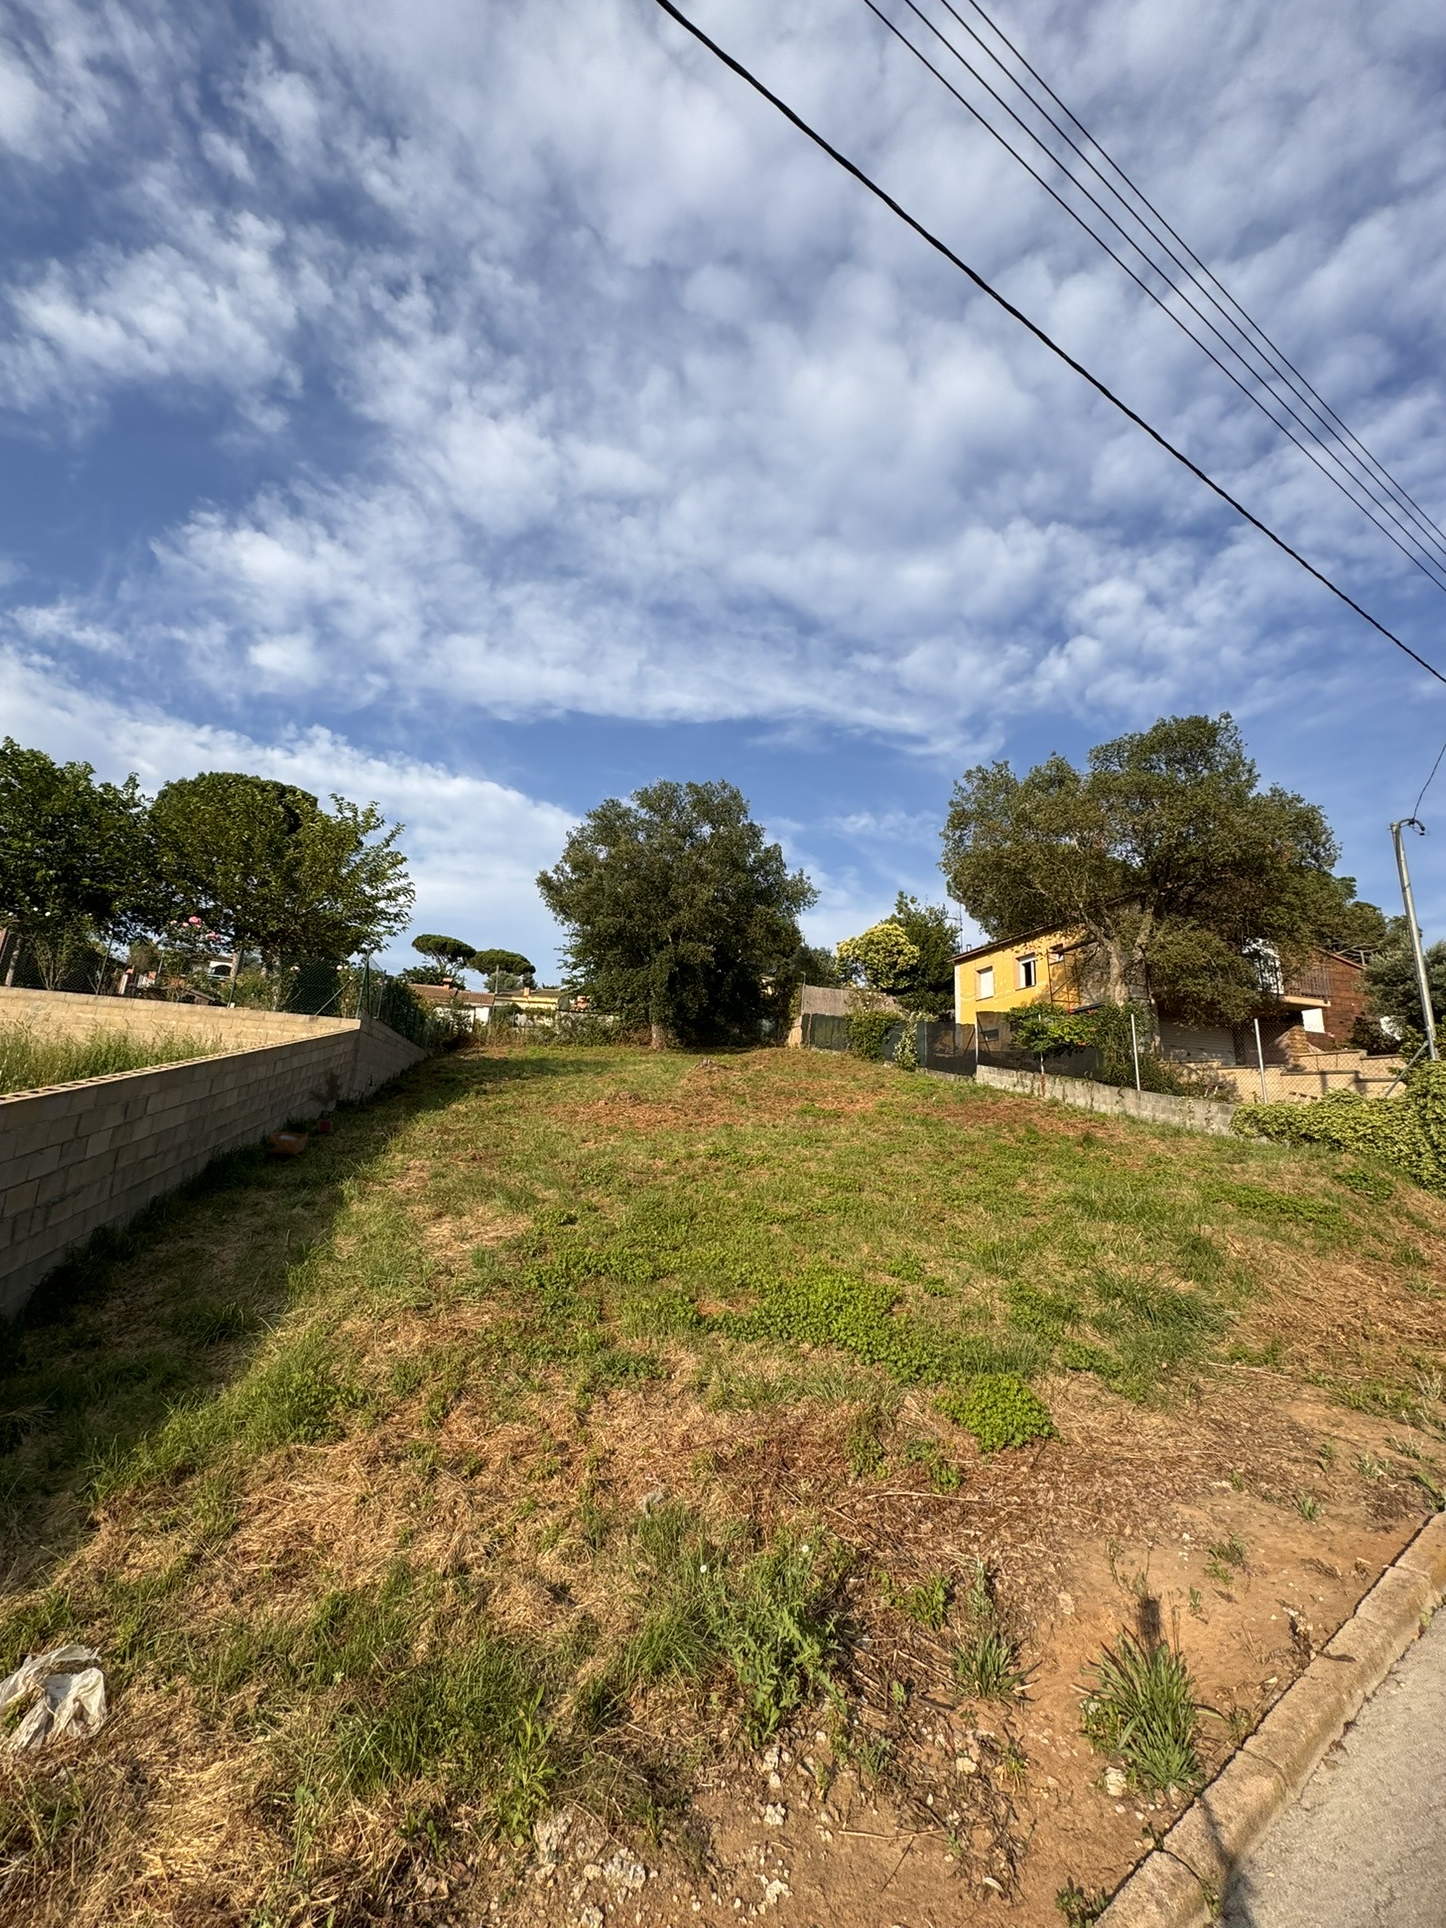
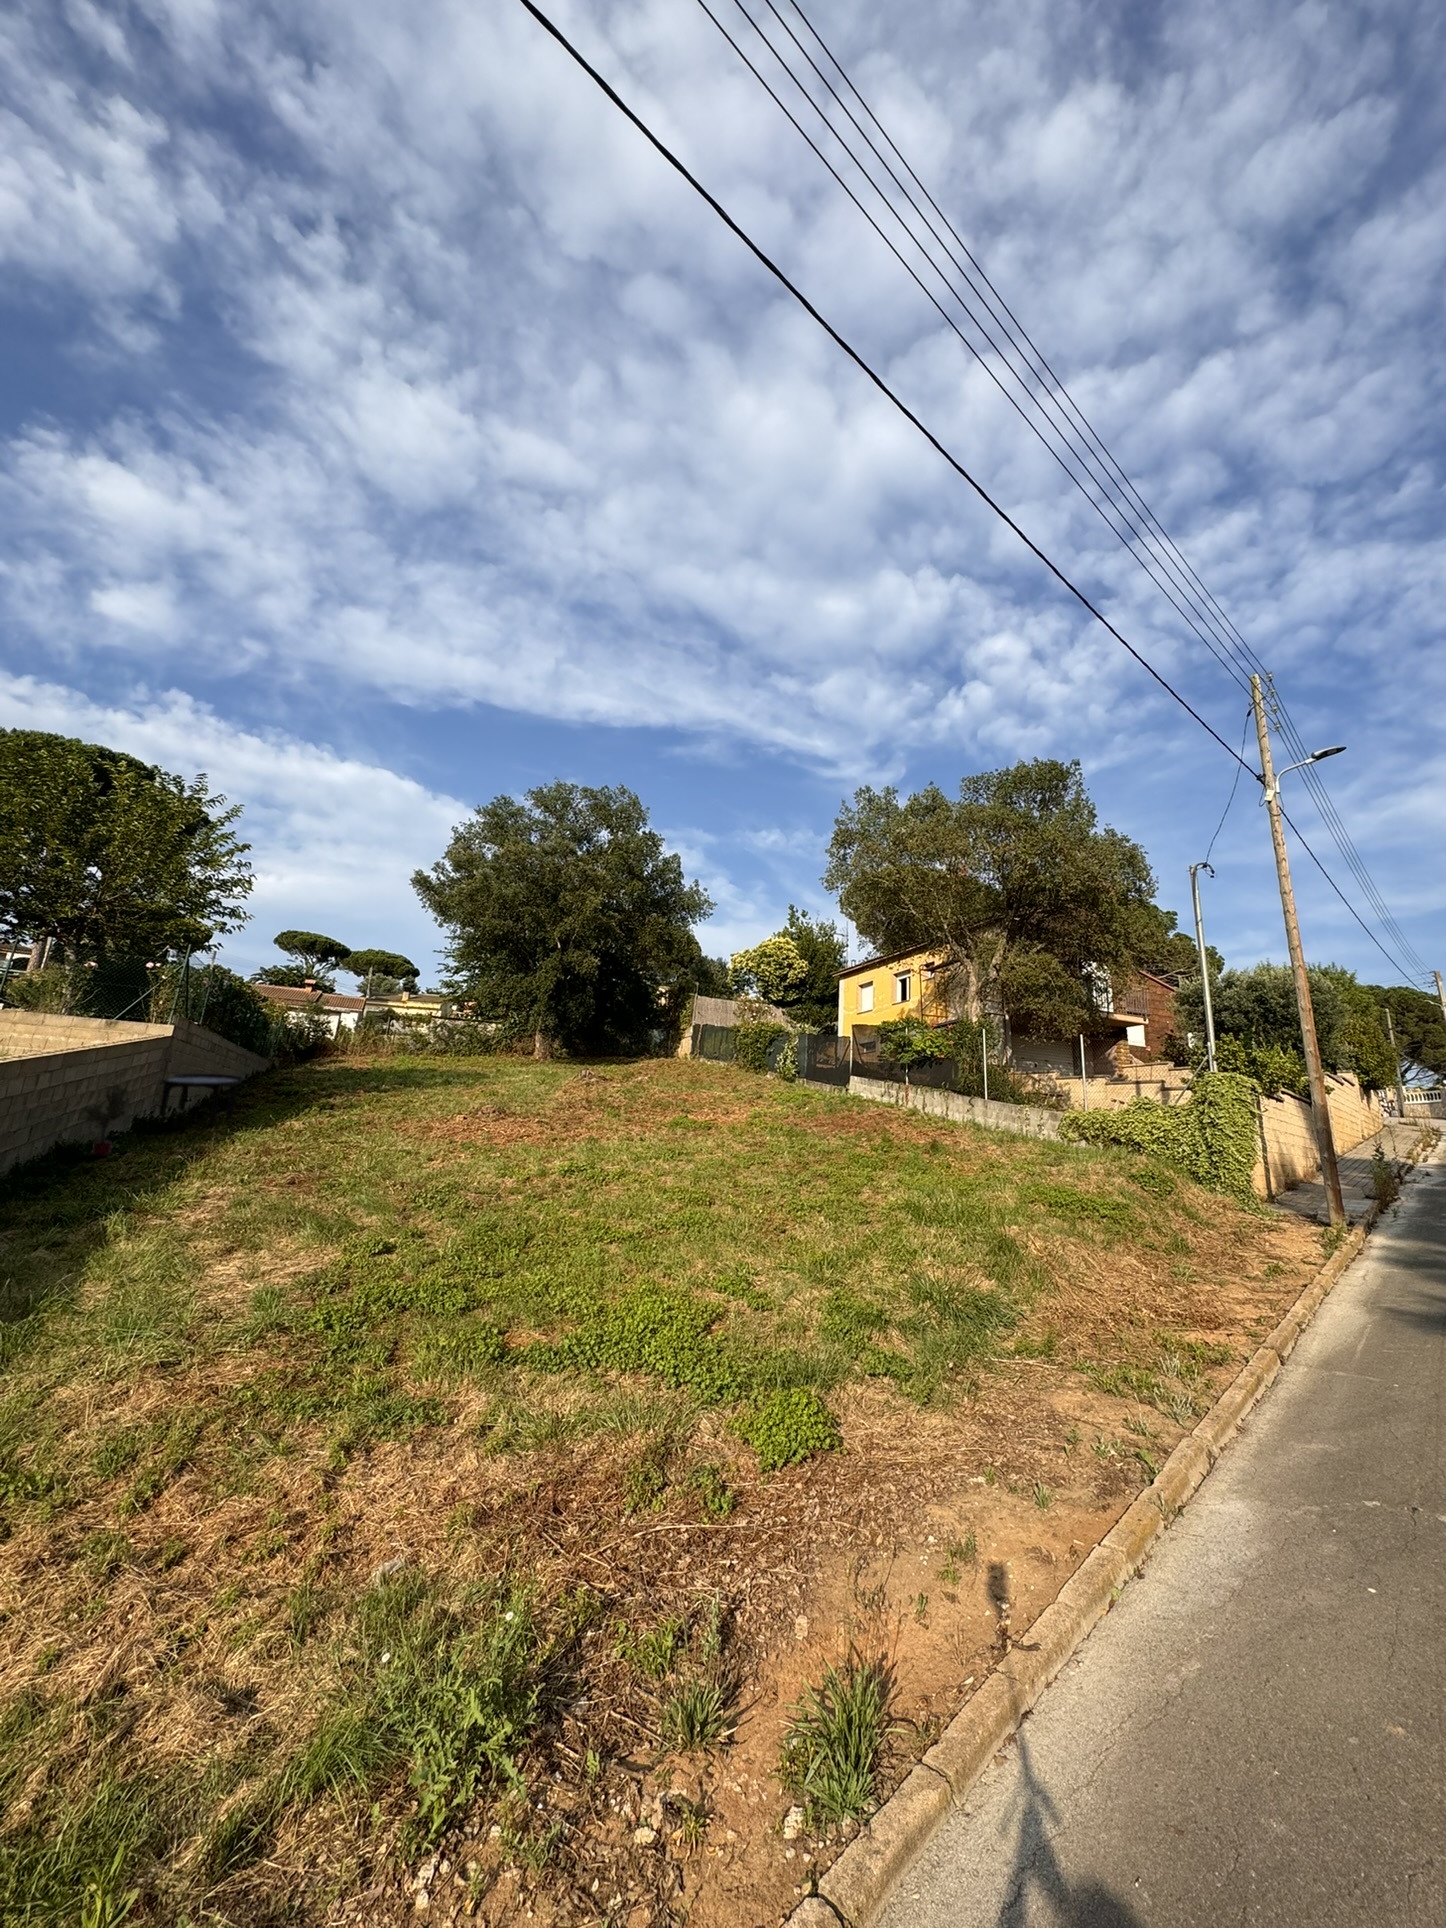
round table: none [357,1063,424,1108] -> present [159,1073,244,1125]
woven basket: present [269,1132,308,1155] -> none [14,1152,73,1185]

